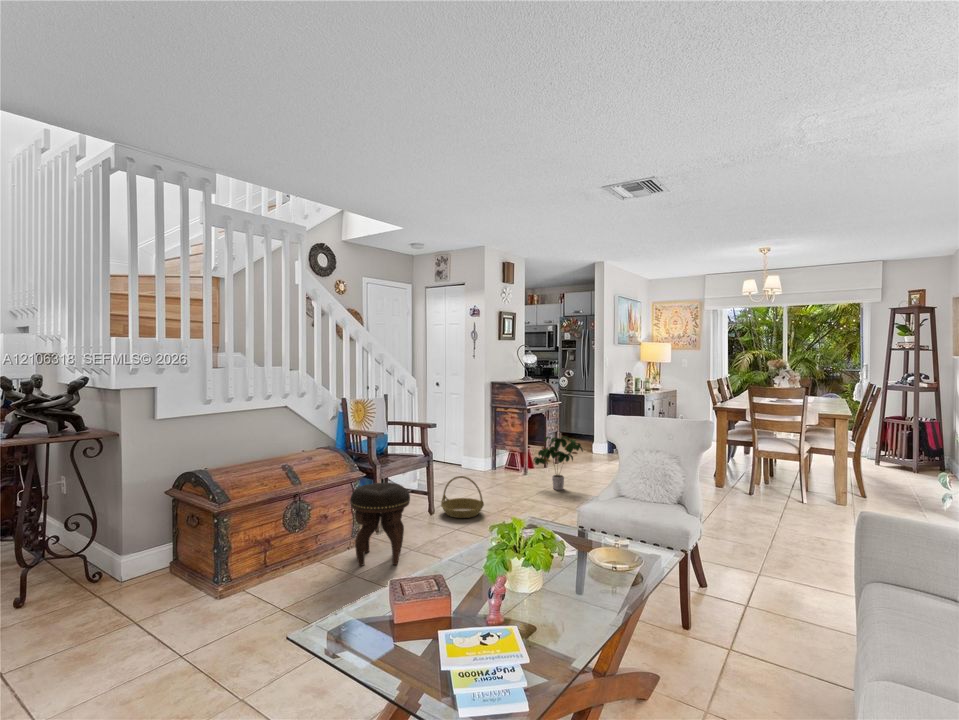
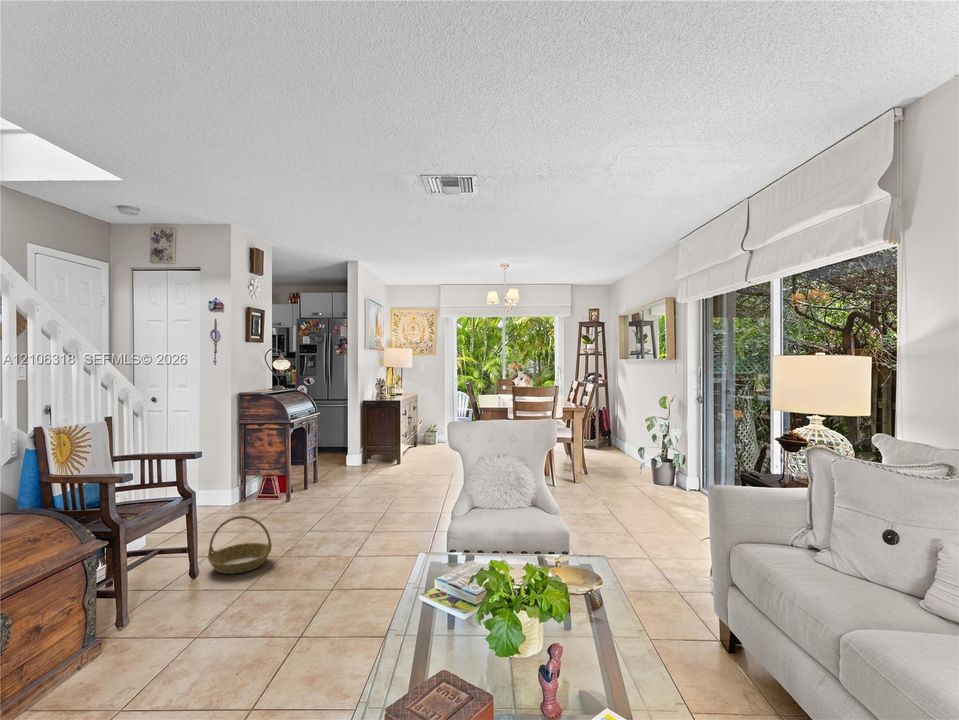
potted plant: present [533,436,583,490] -> none [308,449,366,512]
footstool: present [350,482,410,566] -> none [94,545,203,692]

